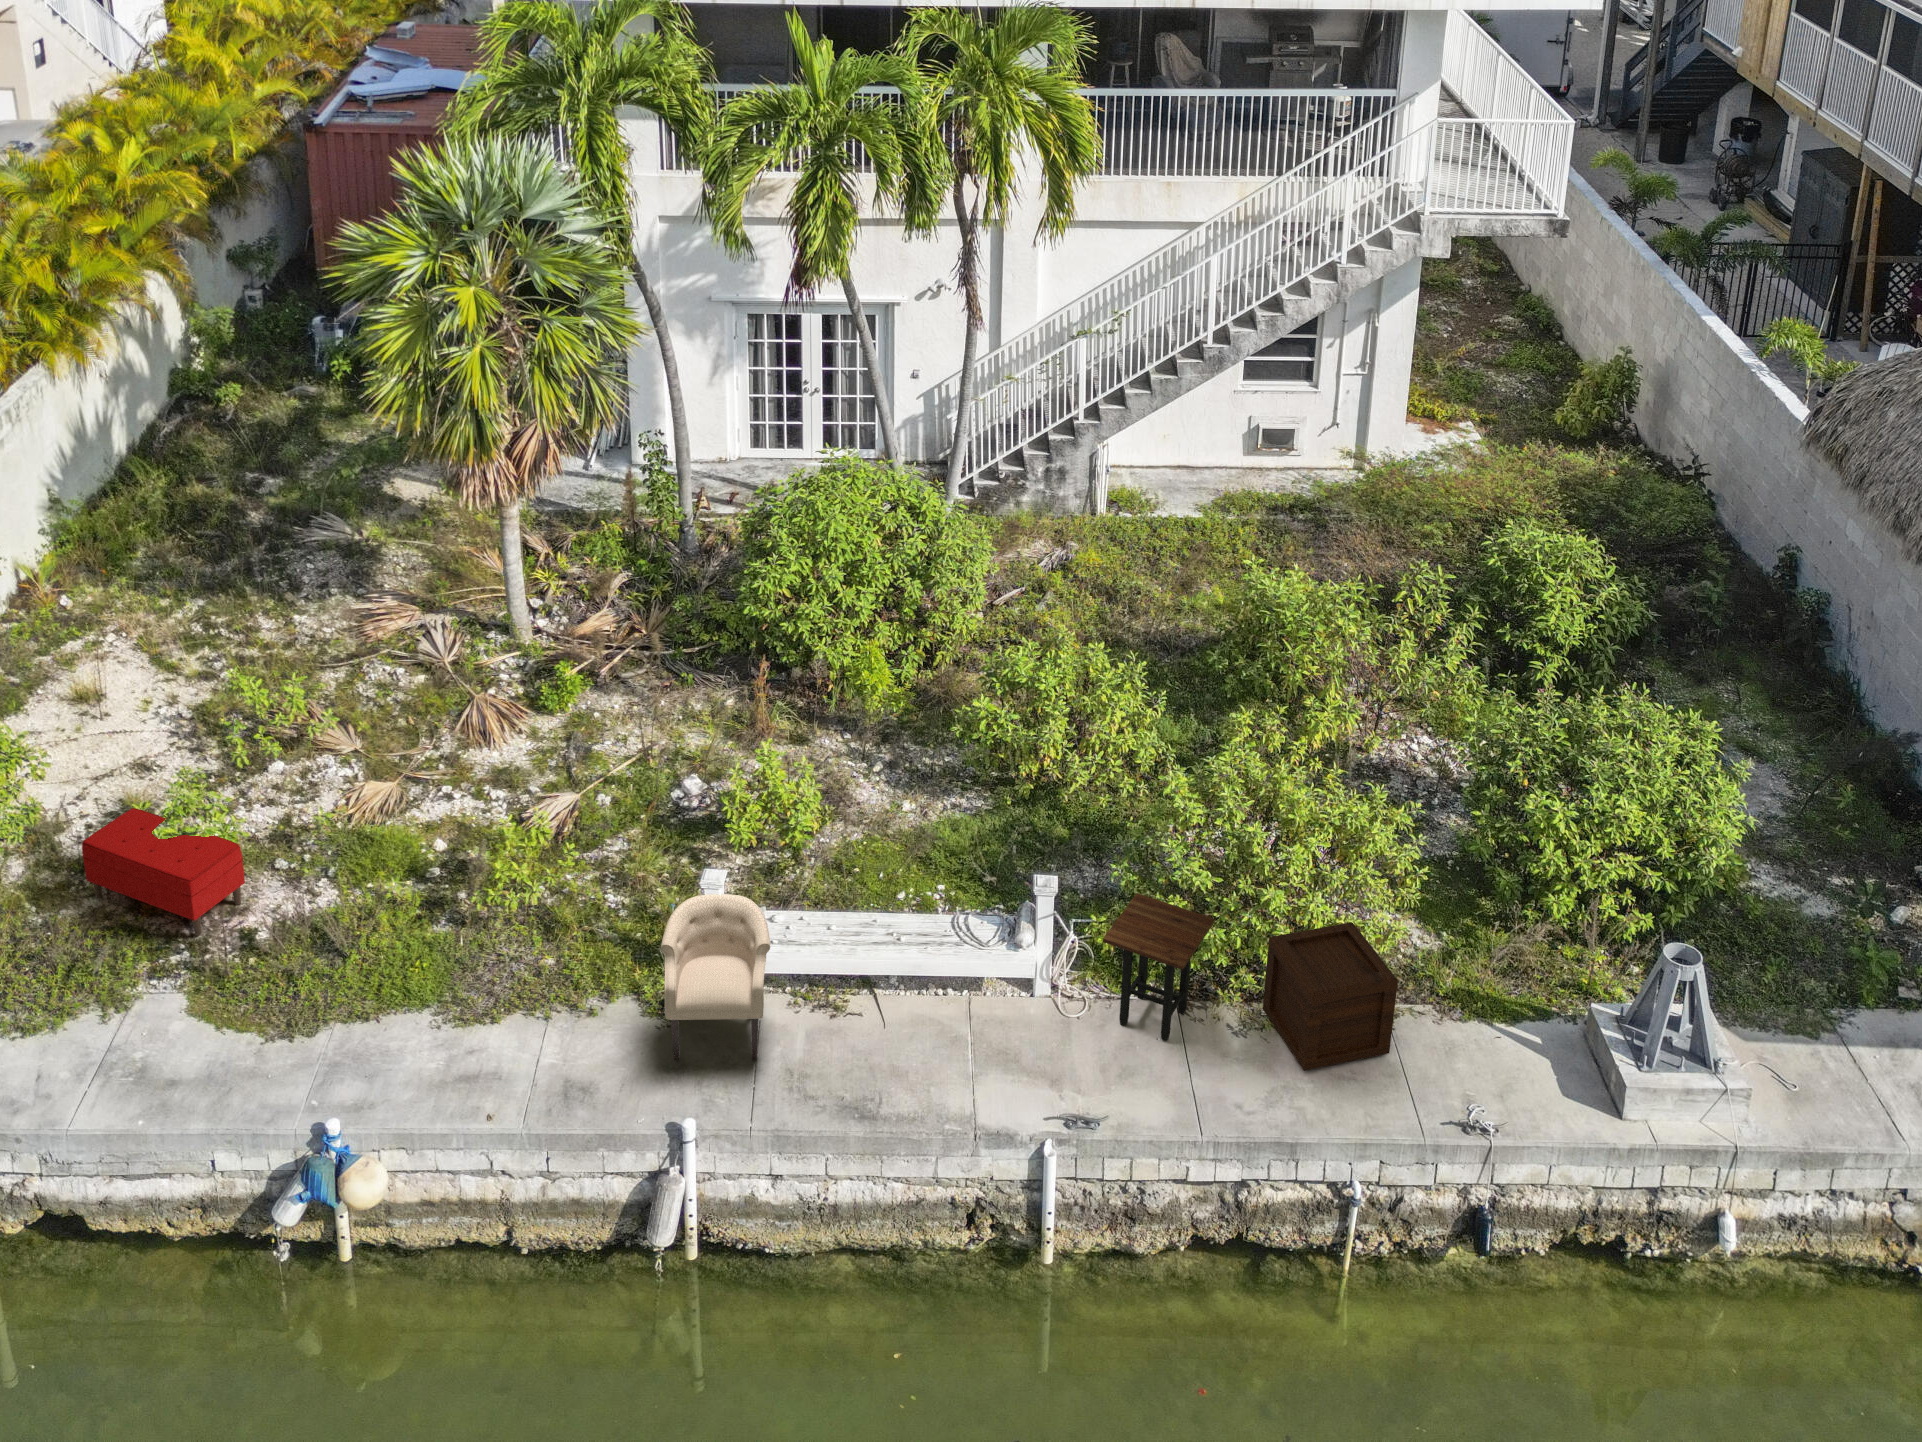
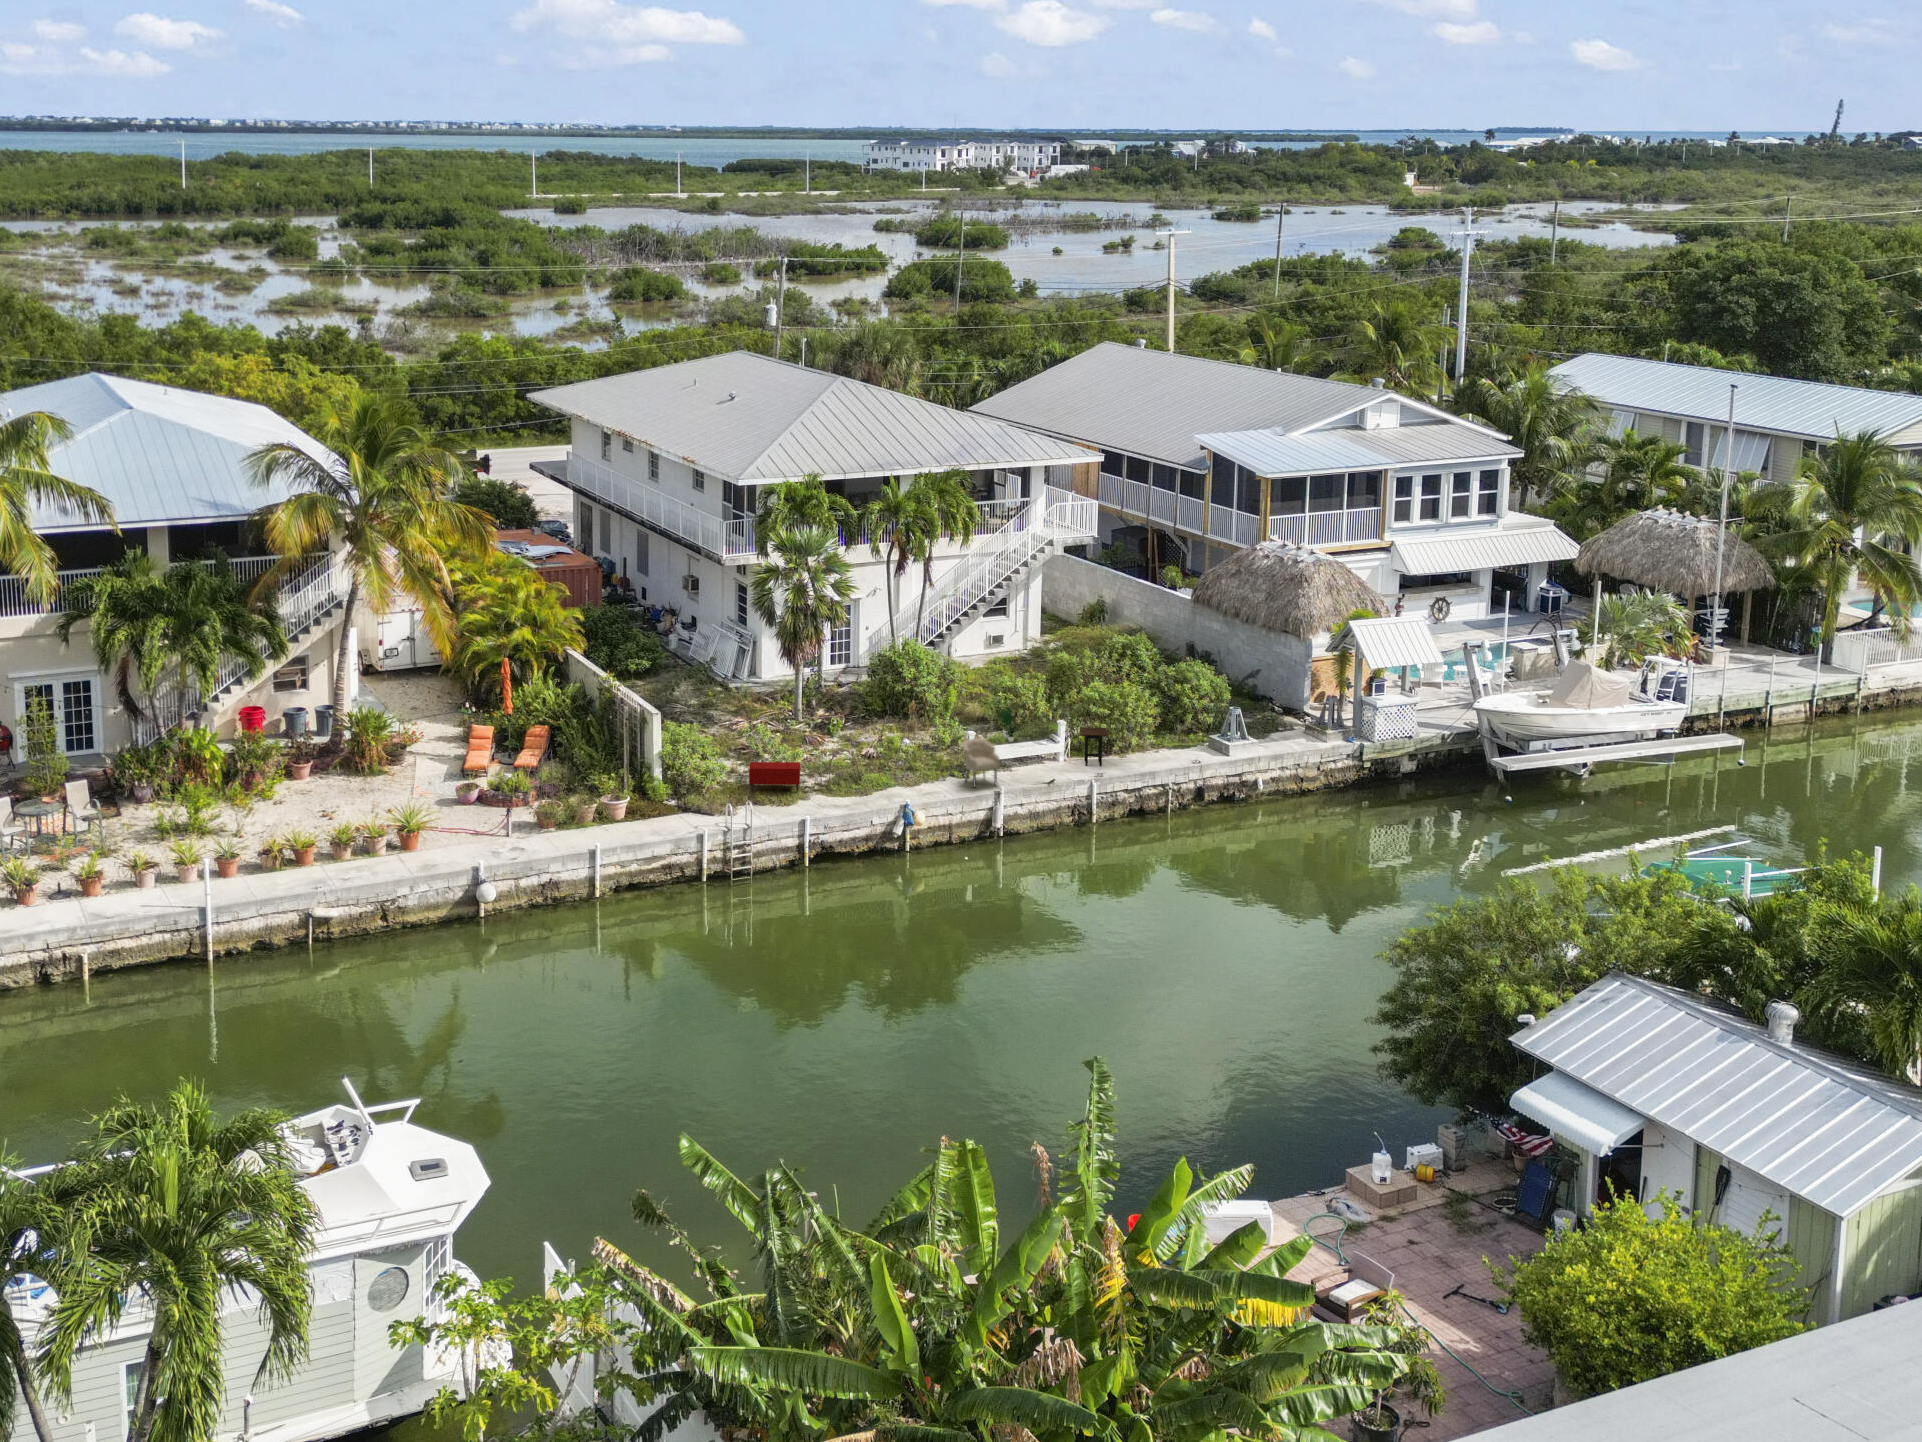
potted plant: none [991,726,1044,835] -> present [1001,708,1016,742]
wooden crate: present [1263,922,1398,1071] -> none [1120,726,1162,765]

